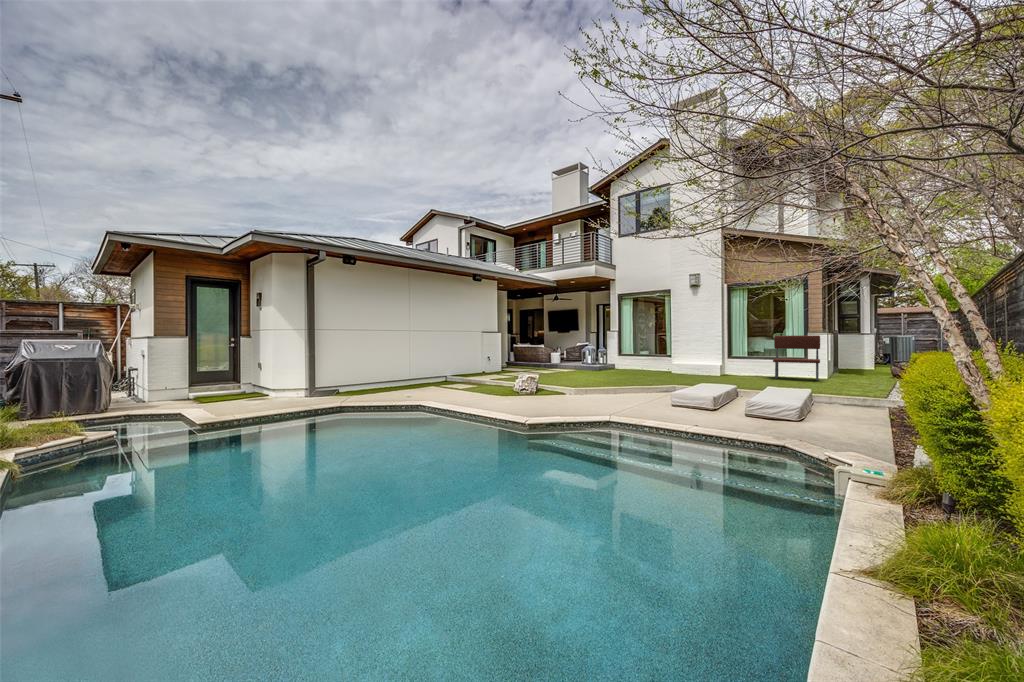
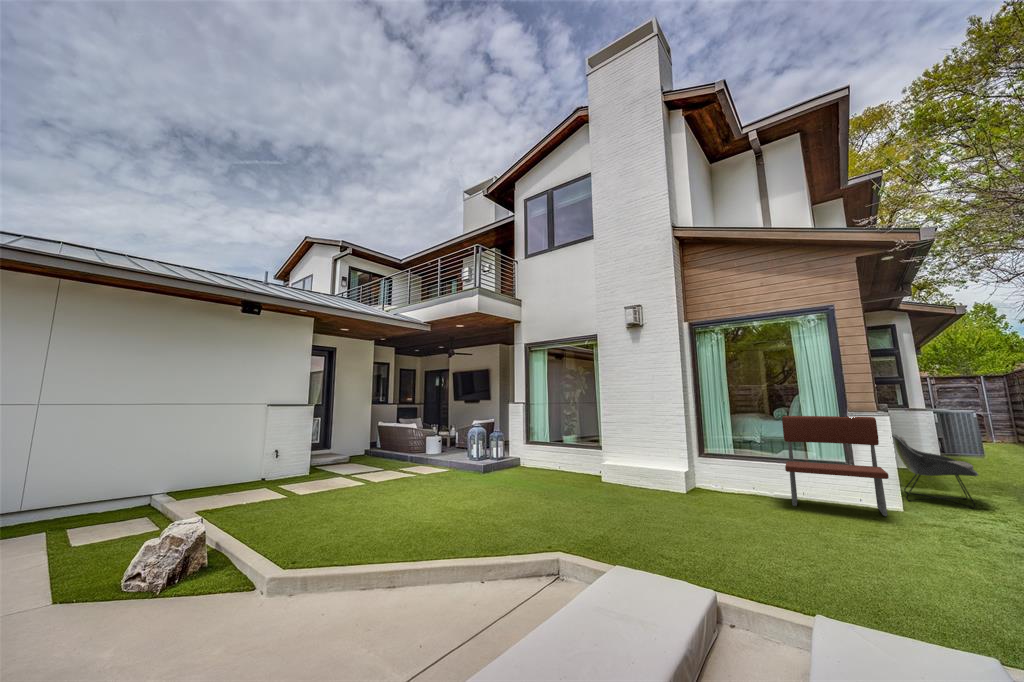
lounge chair: none [832,345,870,379] -> present [890,434,978,509]

